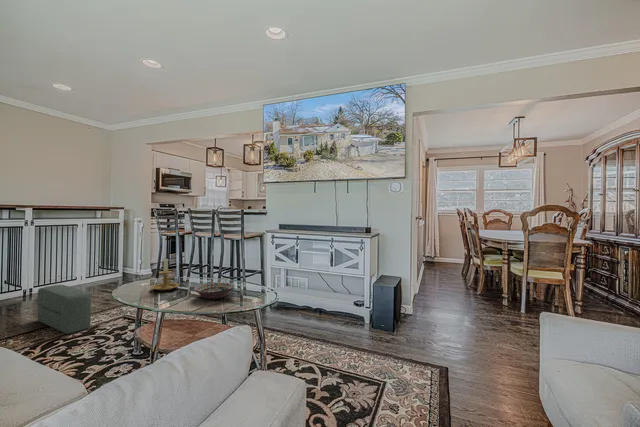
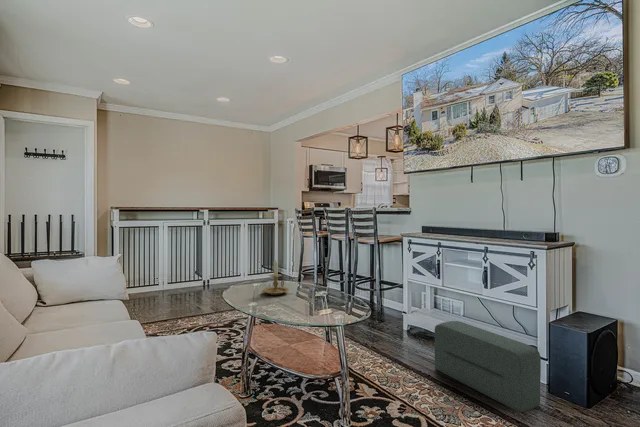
decorative bowl: present [194,282,234,299] -> none [290,292,334,310]
pouf: present [37,285,91,334] -> present [434,321,541,412]

